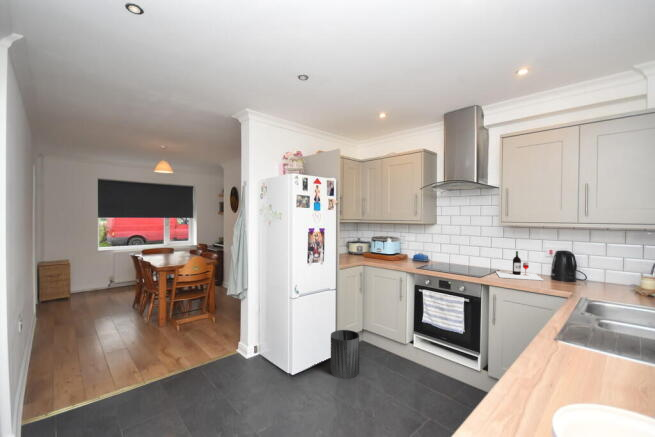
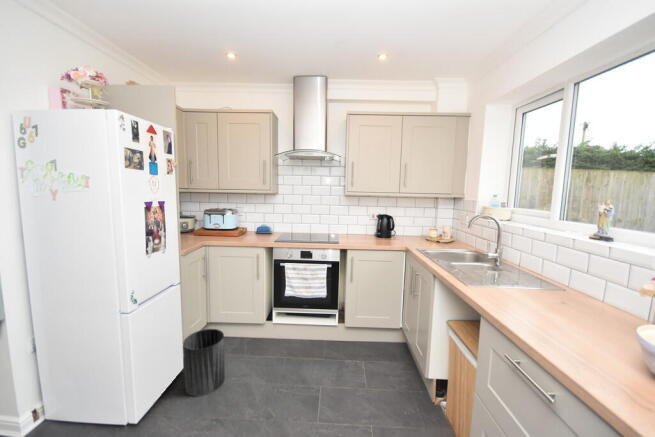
wine bottle: present [496,251,543,280] -> none [338,218,380,242]

